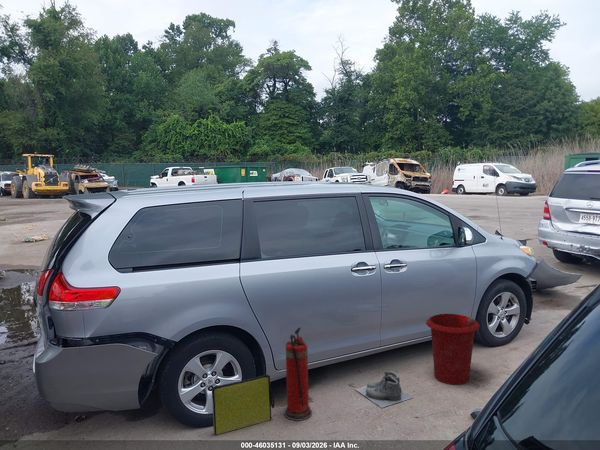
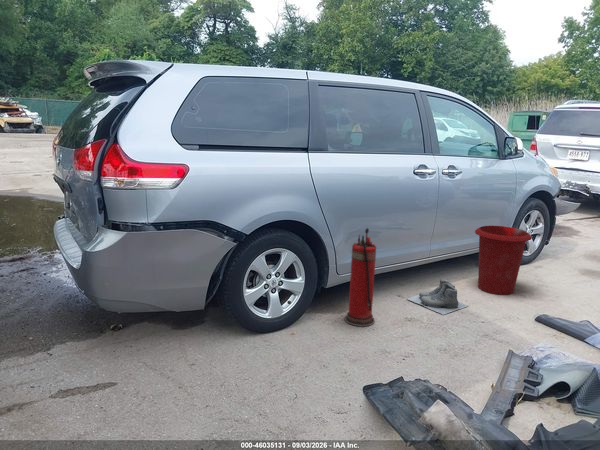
bag: present [212,375,274,435] -> none [278,277,339,341]

